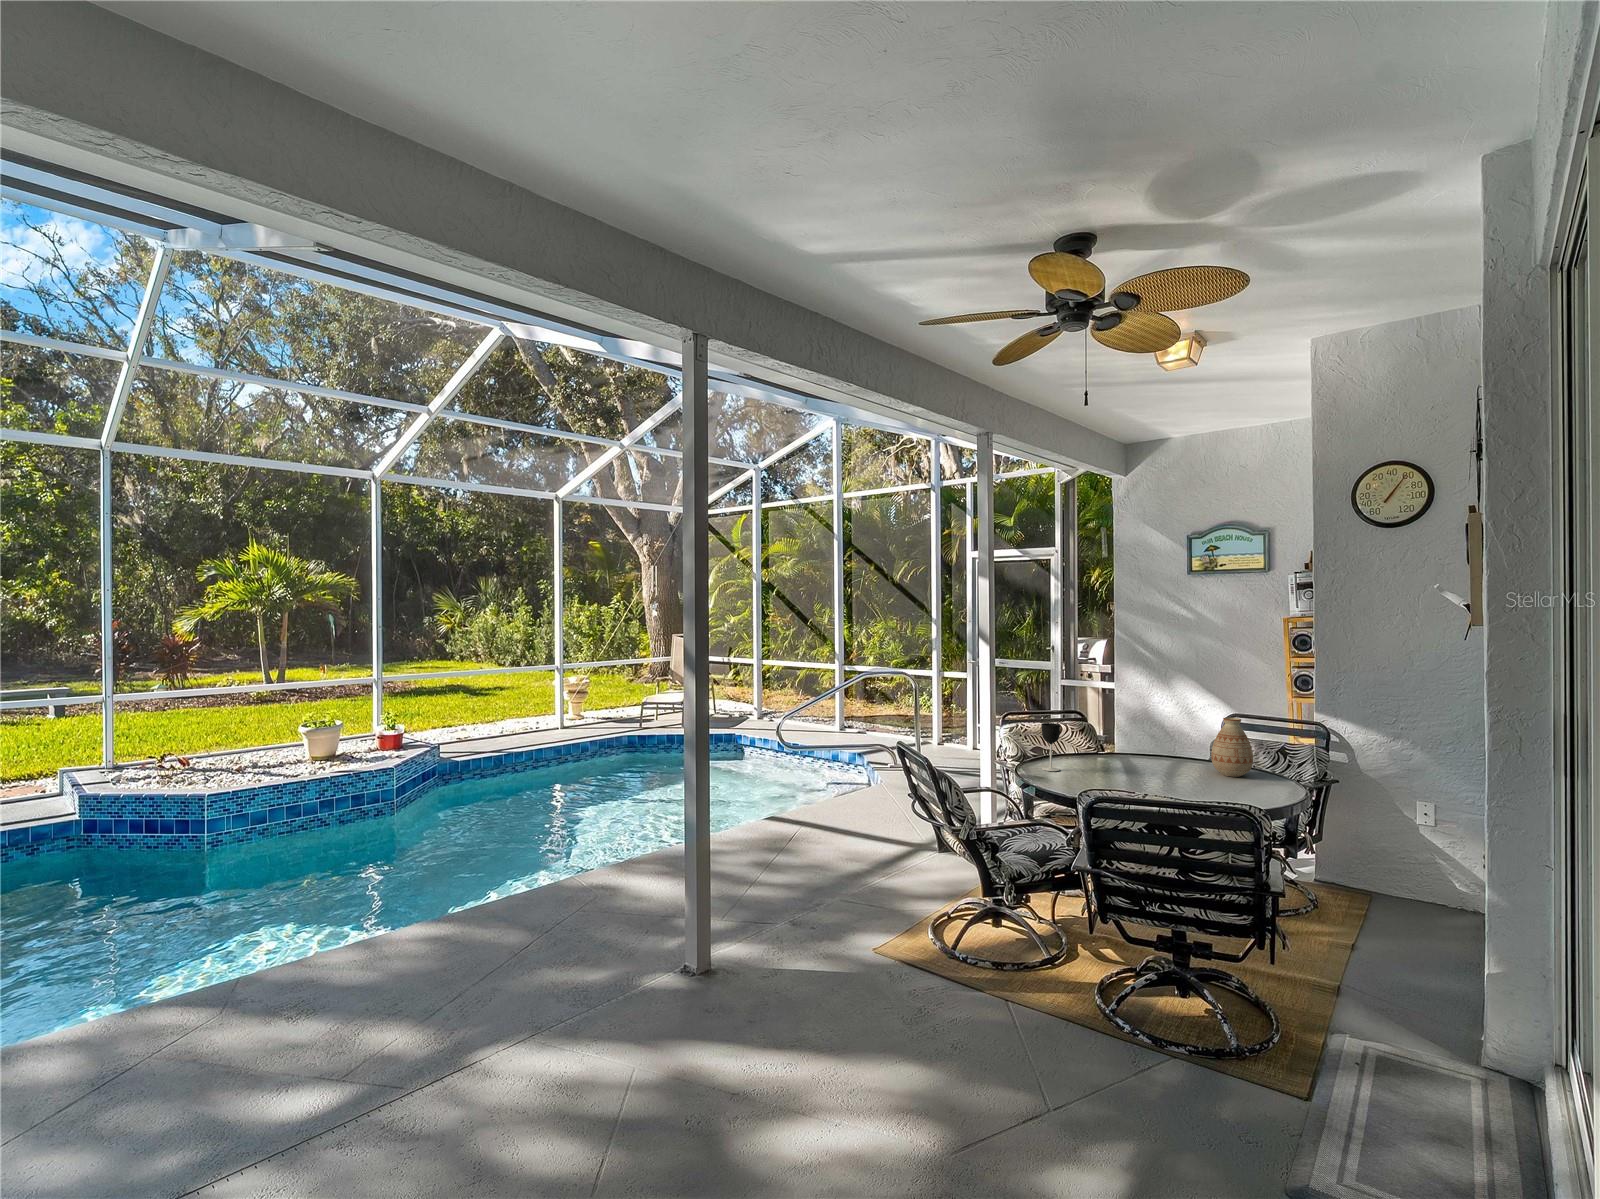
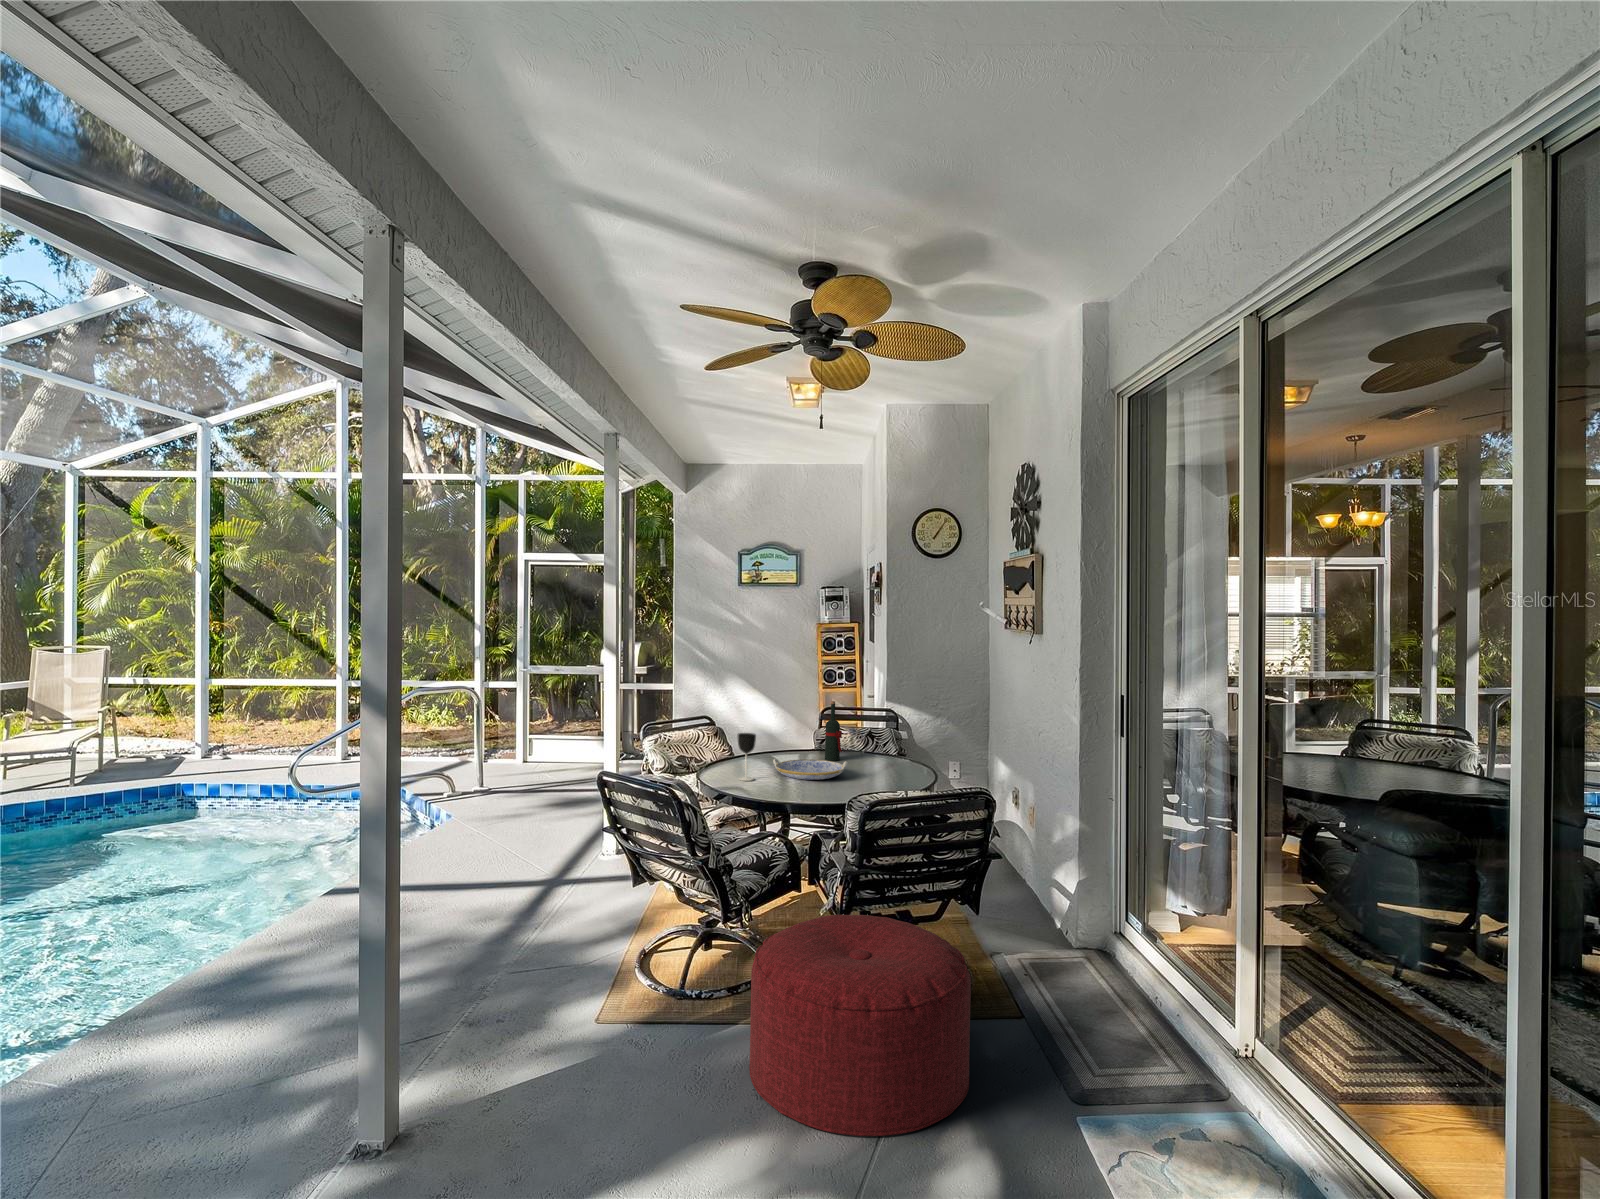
wine bottle: none [1176,699,1195,765] -> present [825,701,842,761]
vase: present [1211,717,1253,777] -> none [859,715,891,766]
serving tray: none [1091,754,1173,780] -> present [773,759,848,780]
ottoman: none [938,909,1172,1134] -> present [749,915,971,1136]

